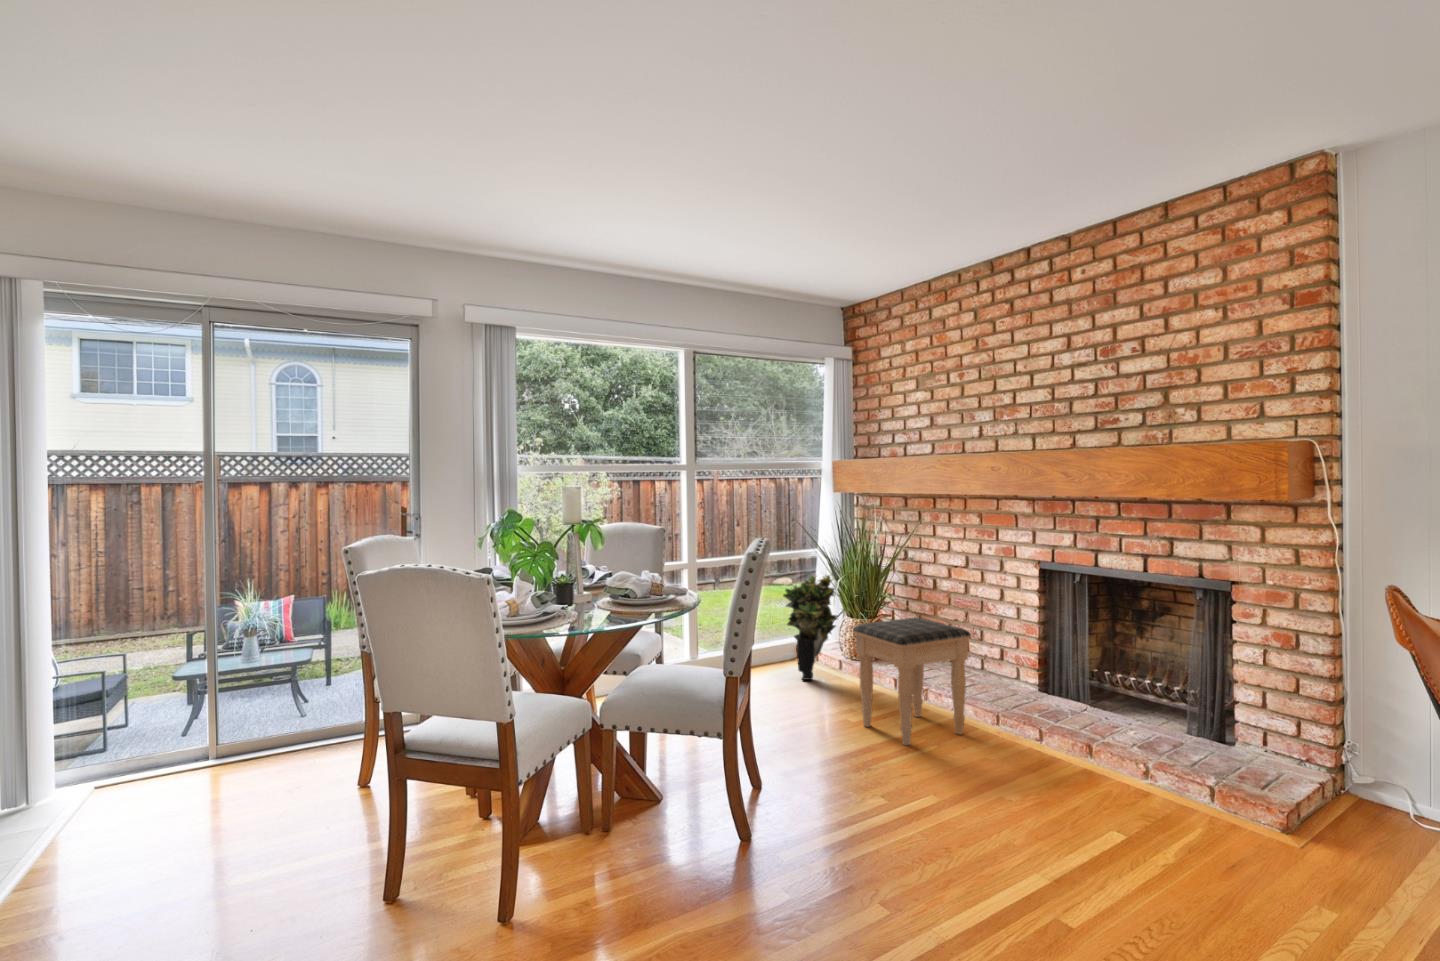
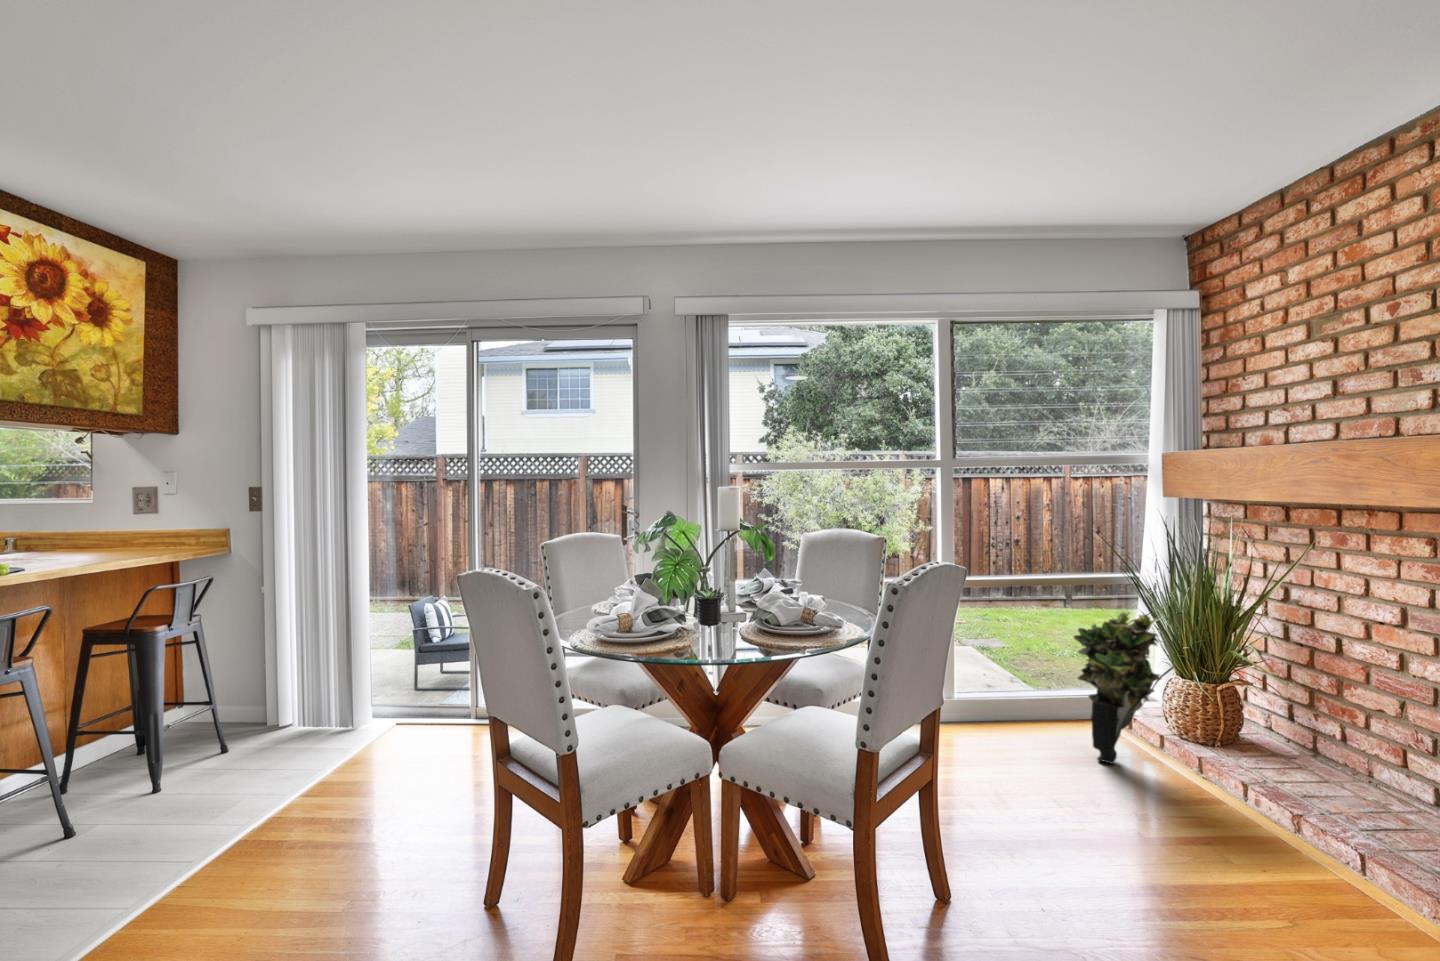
footstool: present [853,617,971,745] -> none [1158,702,1394,929]

